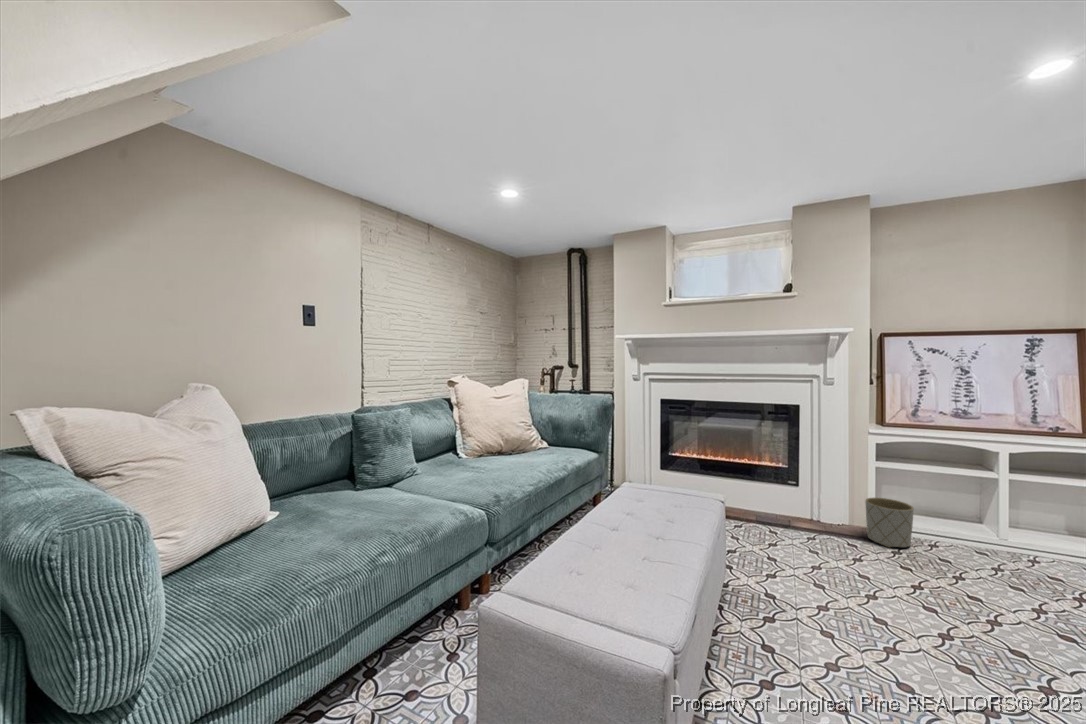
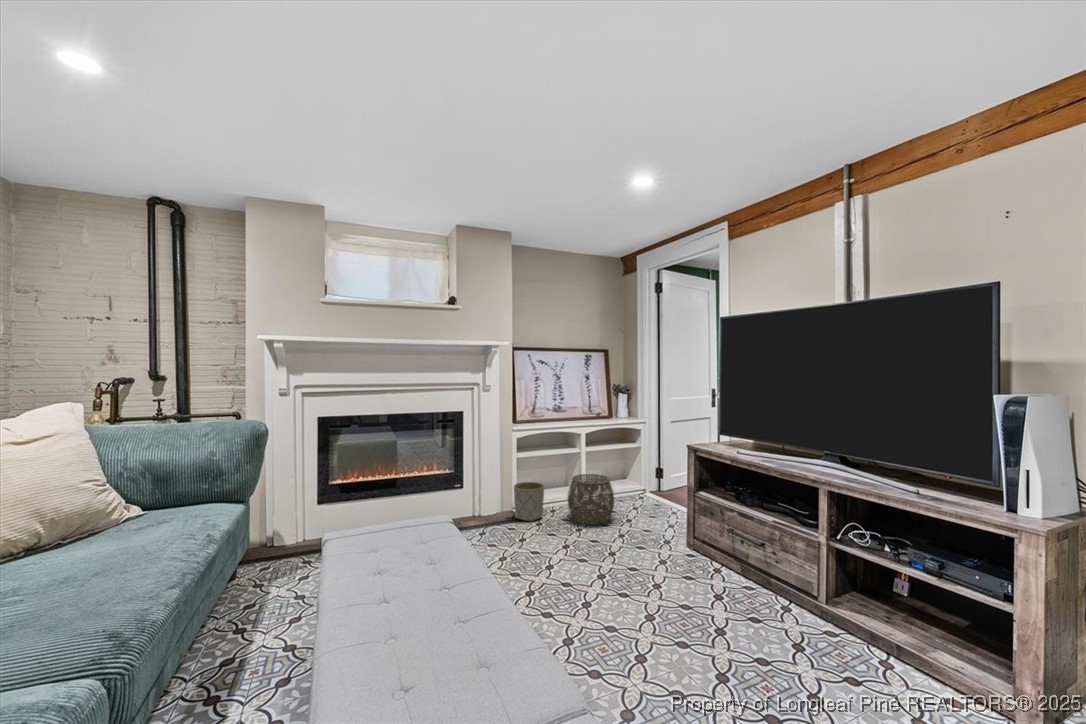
woven basket: none [950,508,1050,589] -> present [568,474,614,524]

